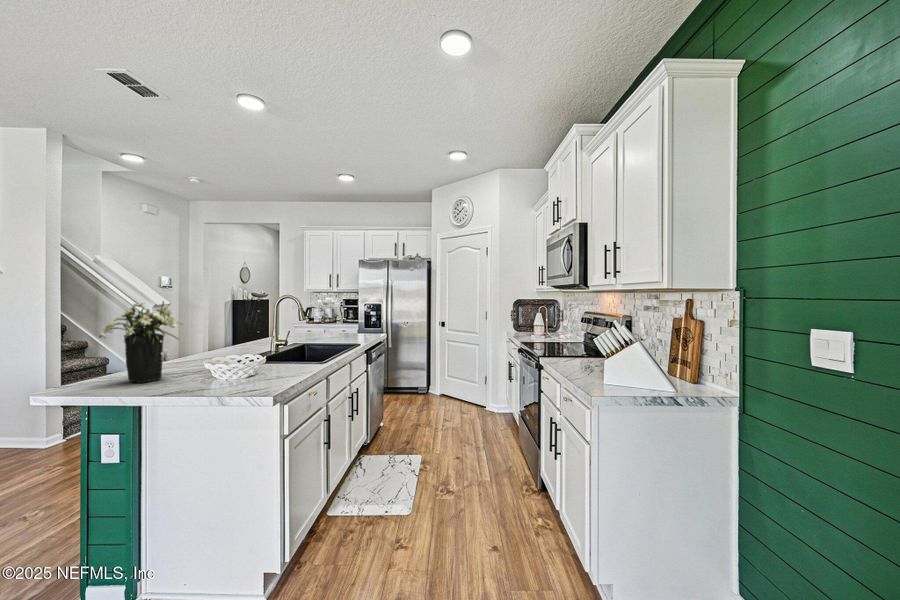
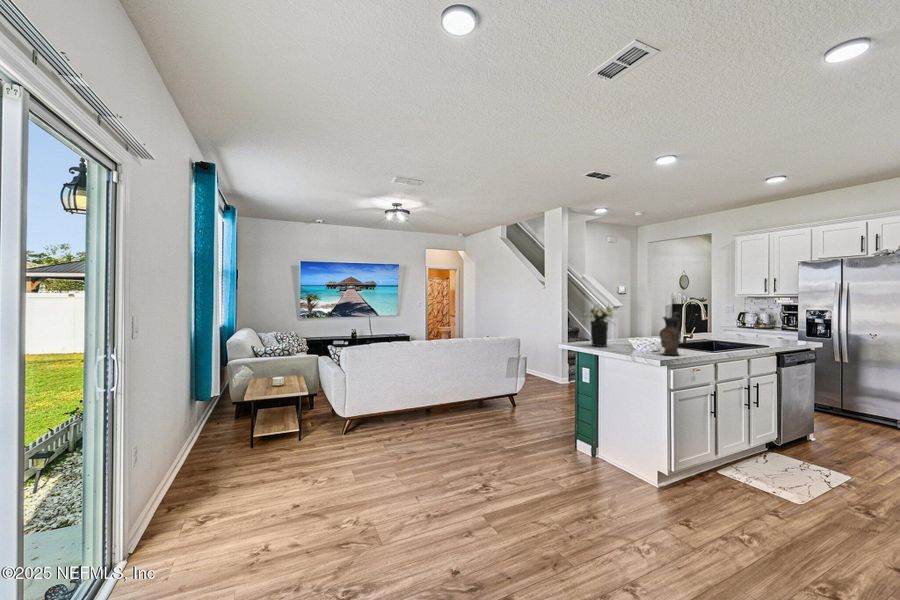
ceramic pitcher: none [259,312,289,379] -> present [659,312,681,355]

